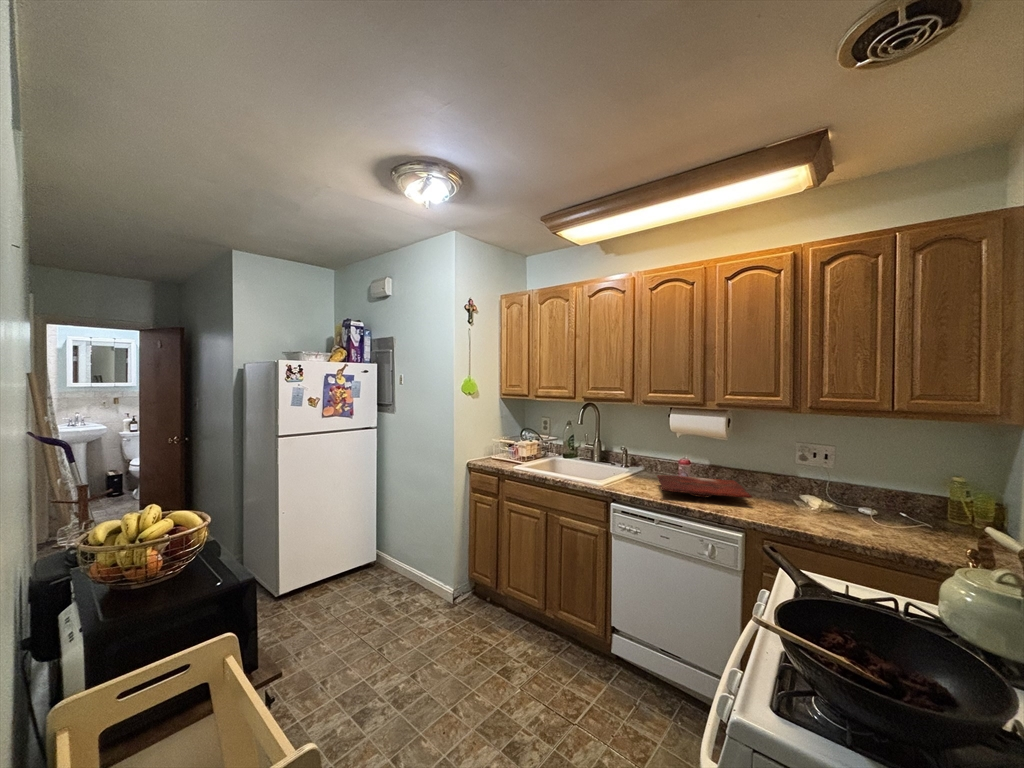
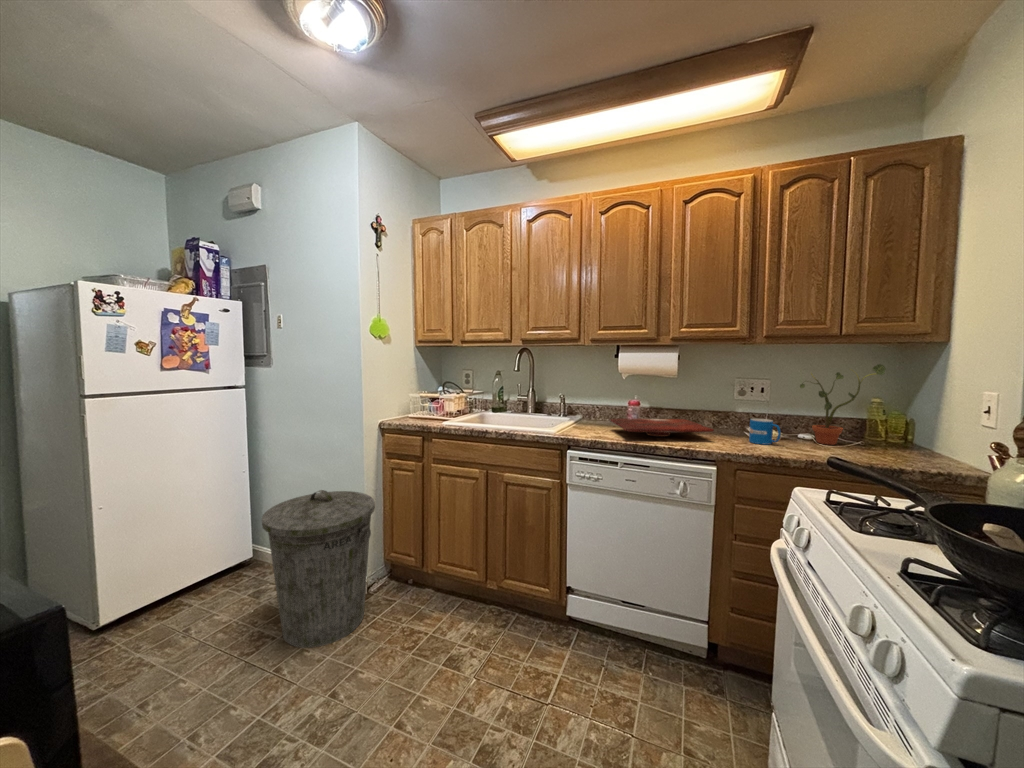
potted plant: none [854,441,960,524] -> present [800,364,886,445]
mug: none [793,488,824,516] -> present [749,419,781,445]
trash can: none [377,514,457,638] -> present [262,490,375,648]

